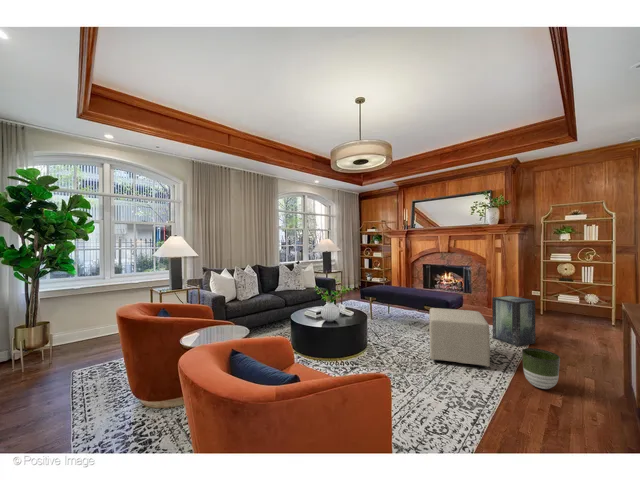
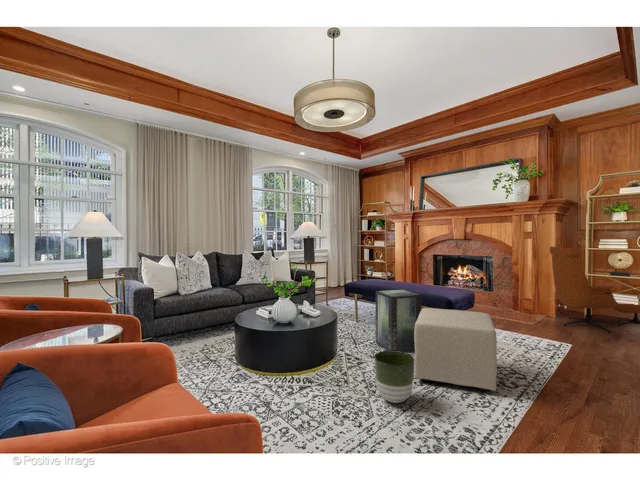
lounge chair: none [515,259,597,324] -> present [550,247,640,333]
storage box: present [492,296,536,347] -> present [376,289,422,352]
planter: present [522,348,560,389] -> present [375,351,415,403]

